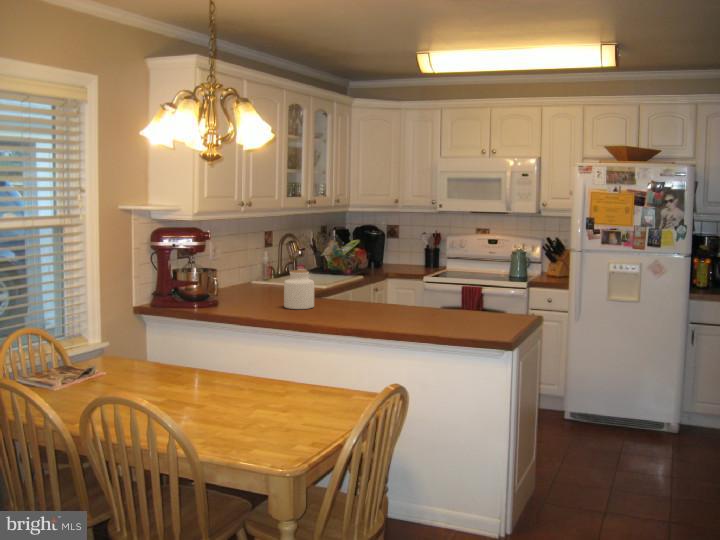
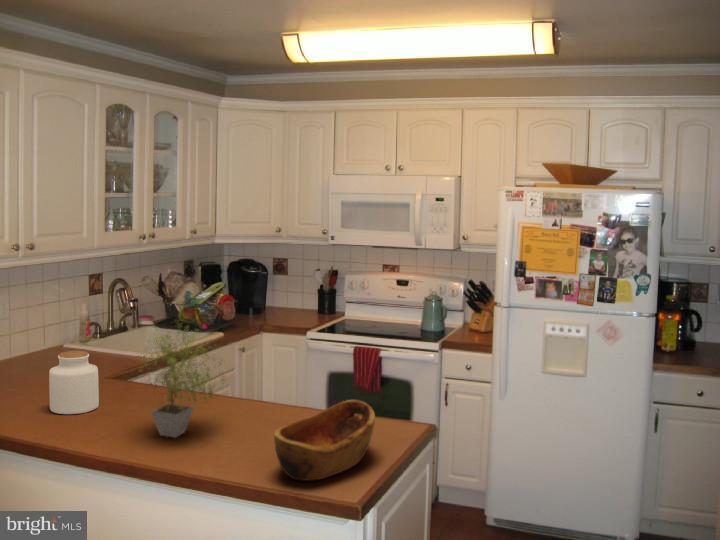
potted plant: none [349,242,408,318] -> present [140,323,224,437]
wooden bowl: none [450,292,508,332] -> present [274,400,375,481]

